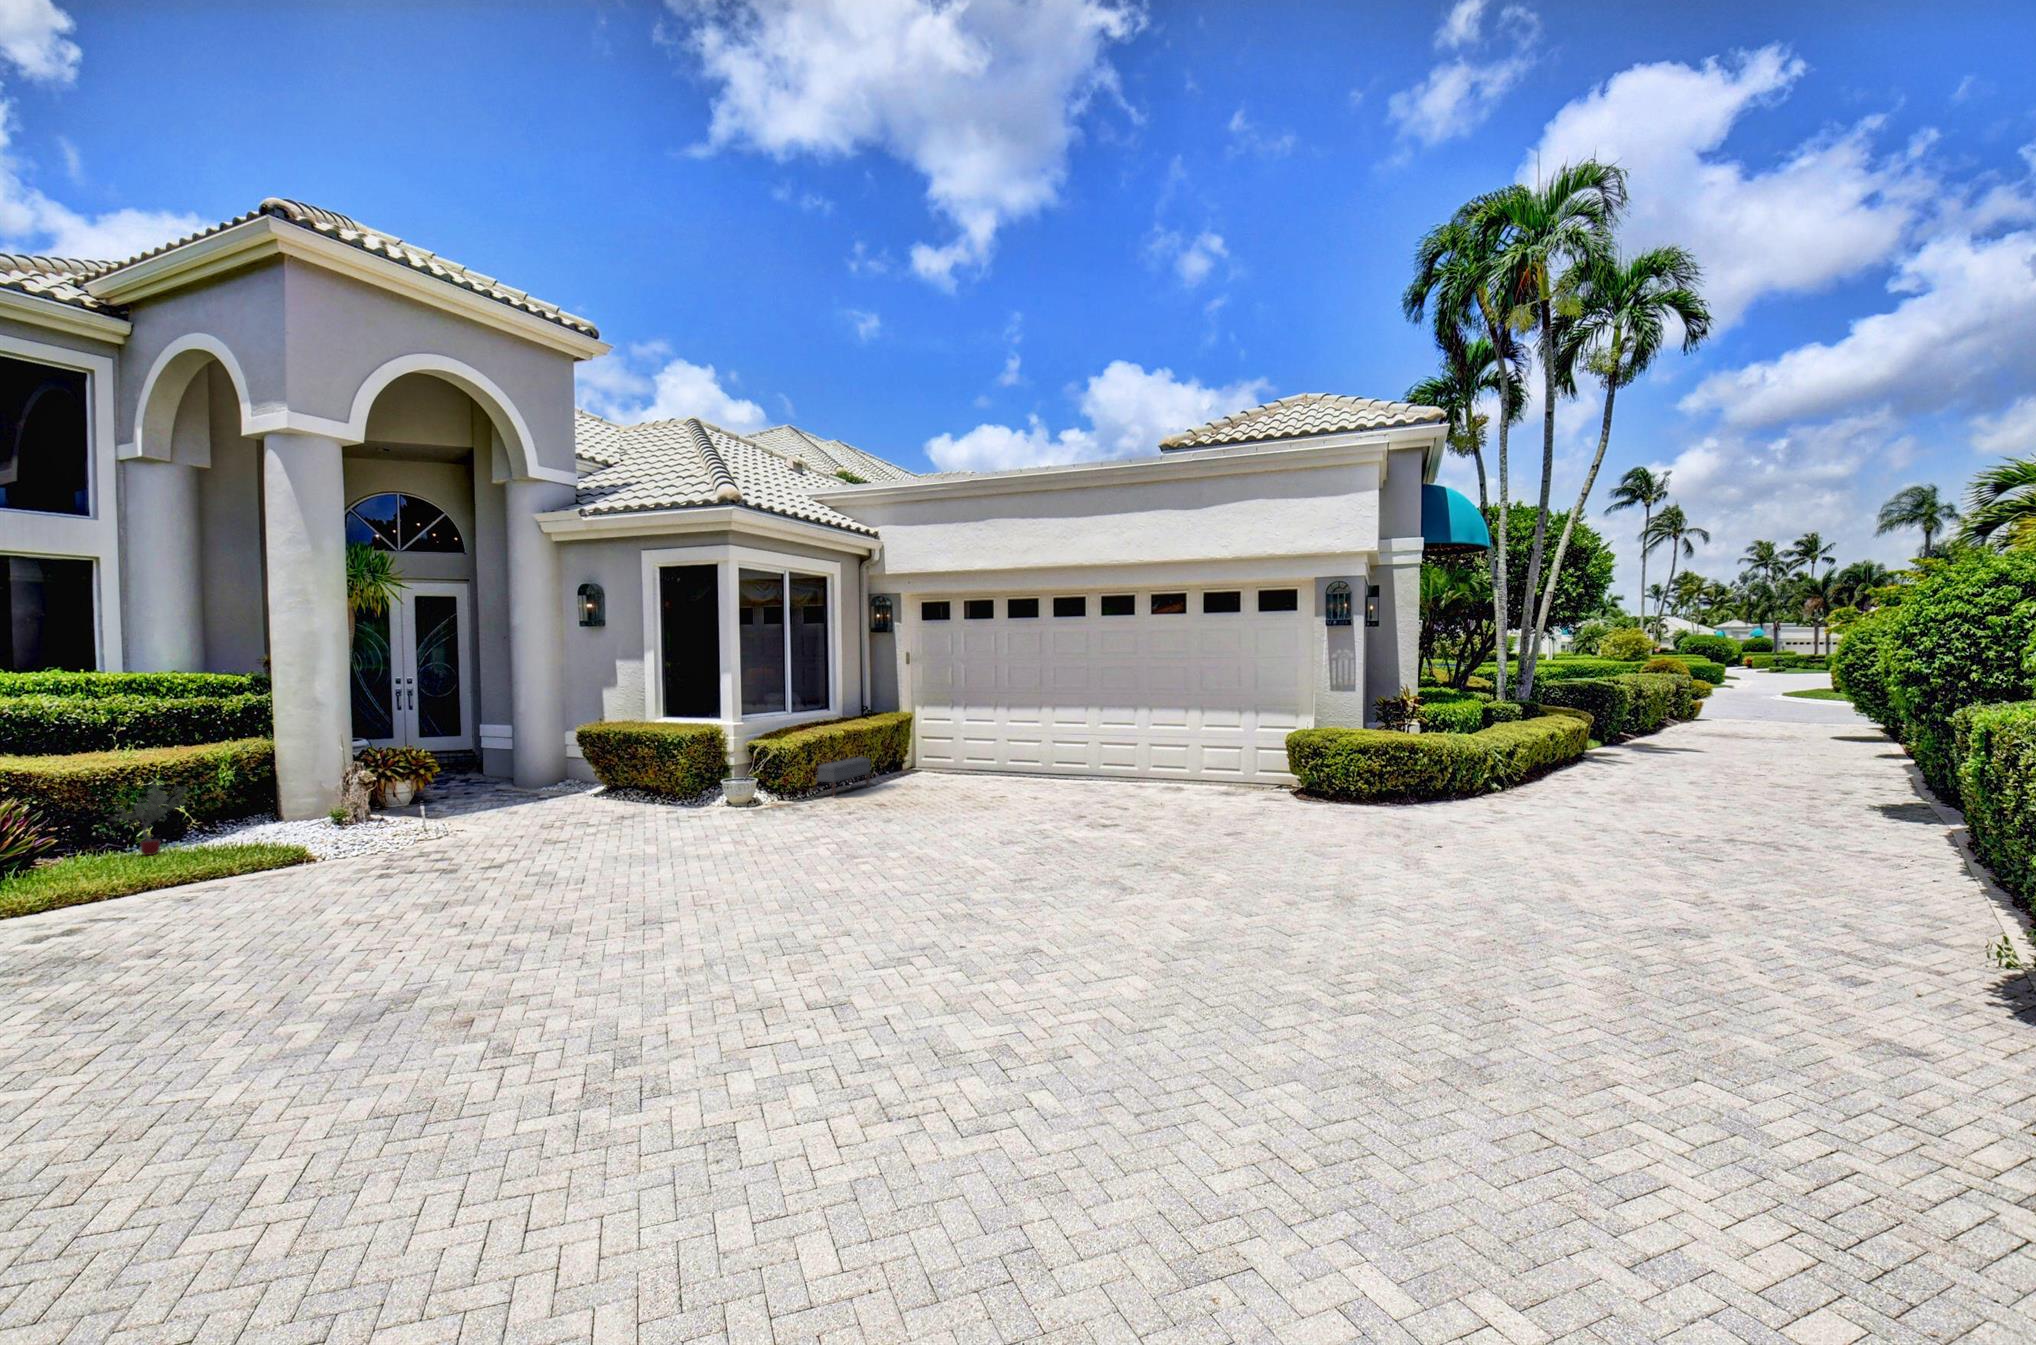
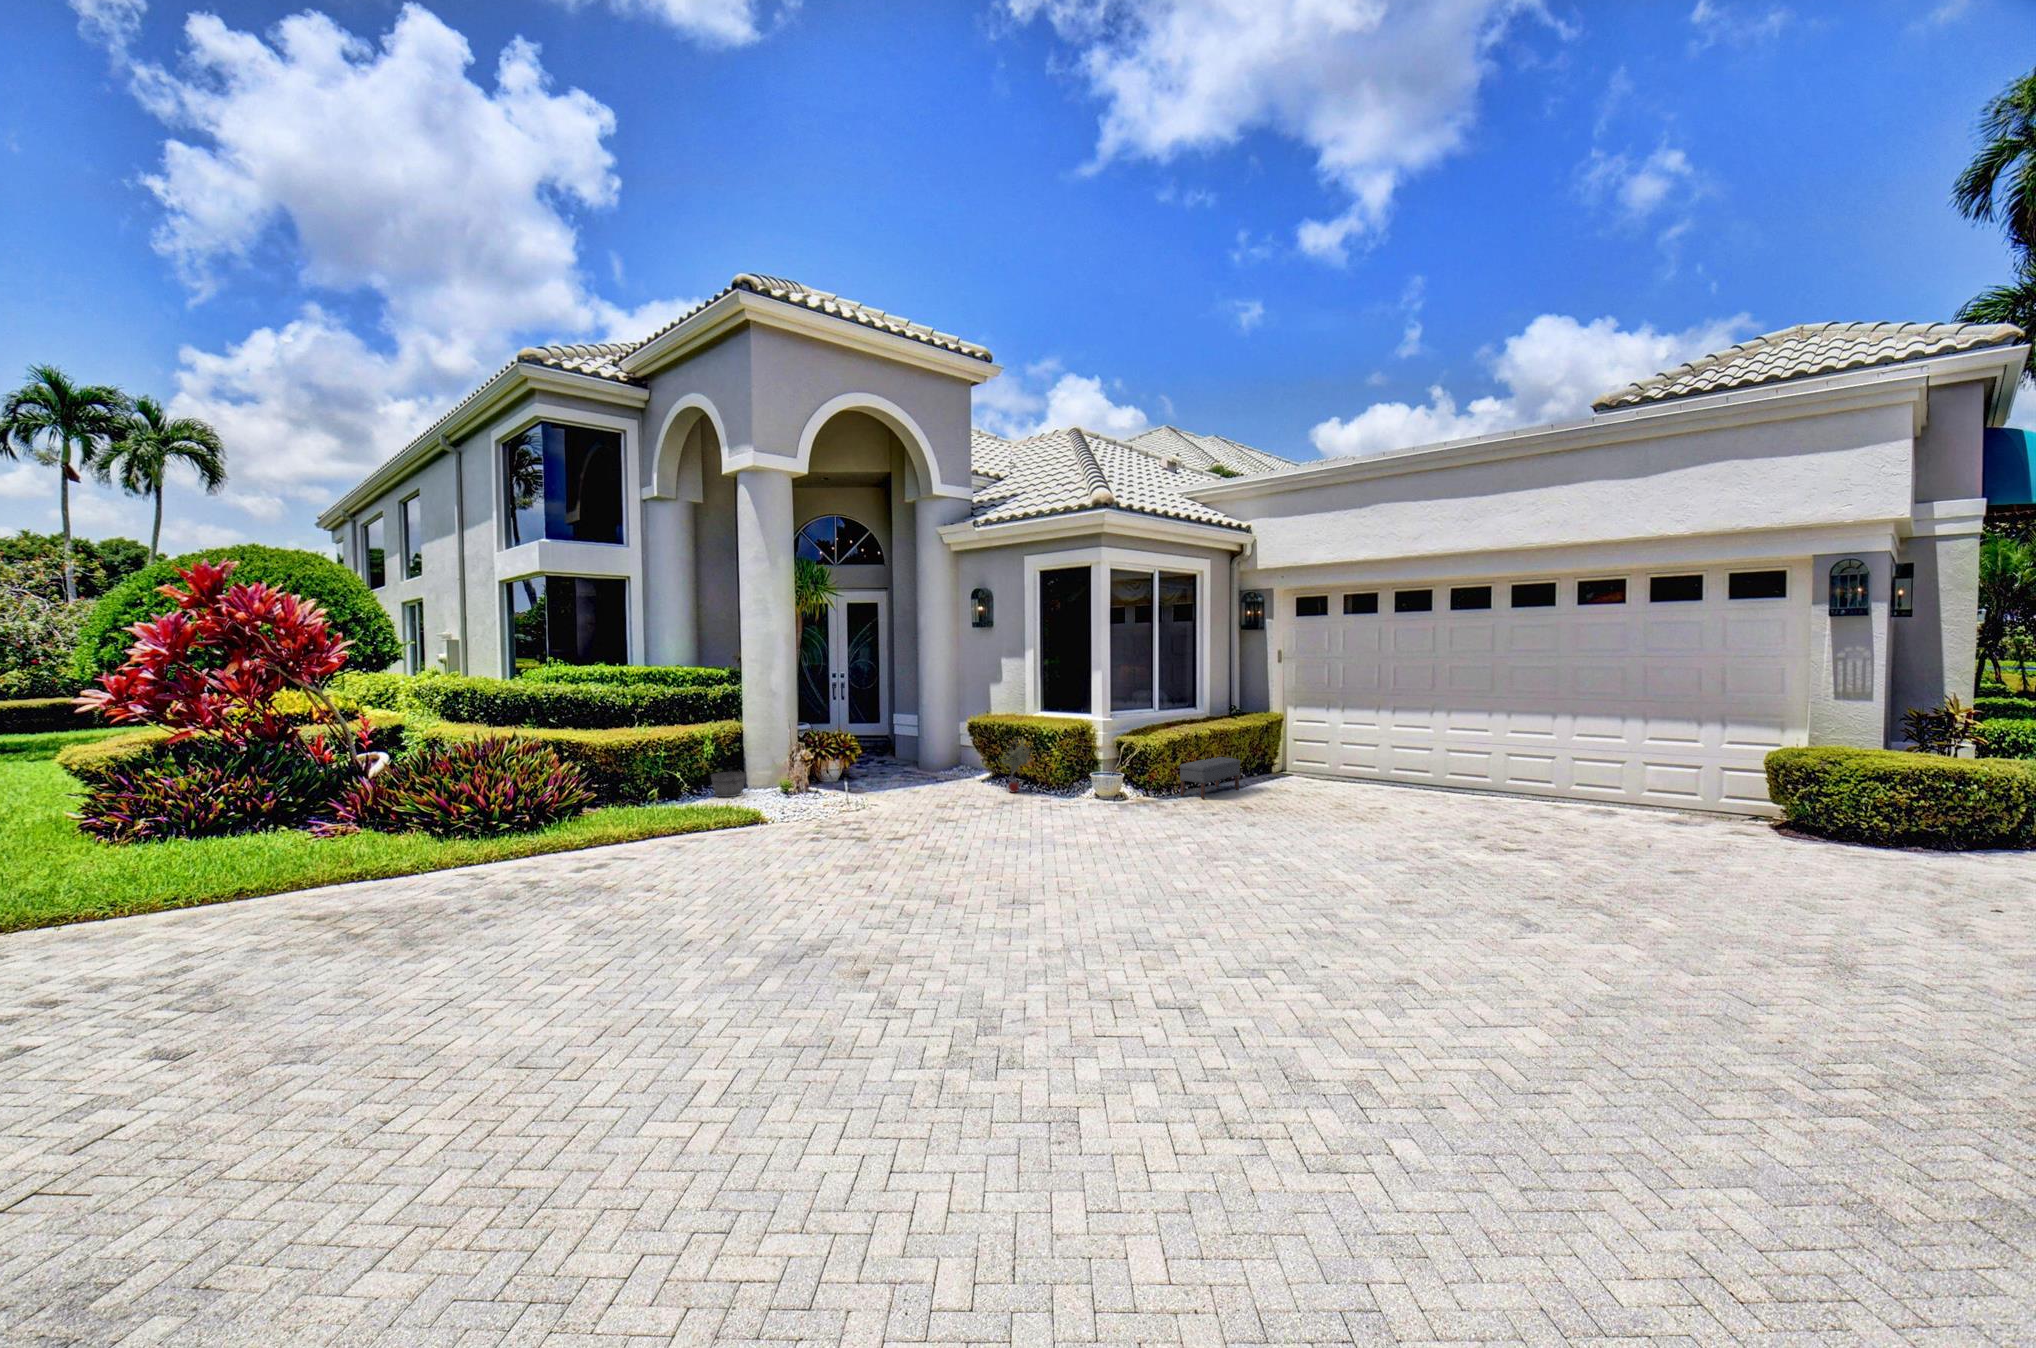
potted tree: present [111,782,187,855] -> present [1002,742,1030,793]
wooden bucket: none [226,798,279,836] -> present [711,768,746,797]

